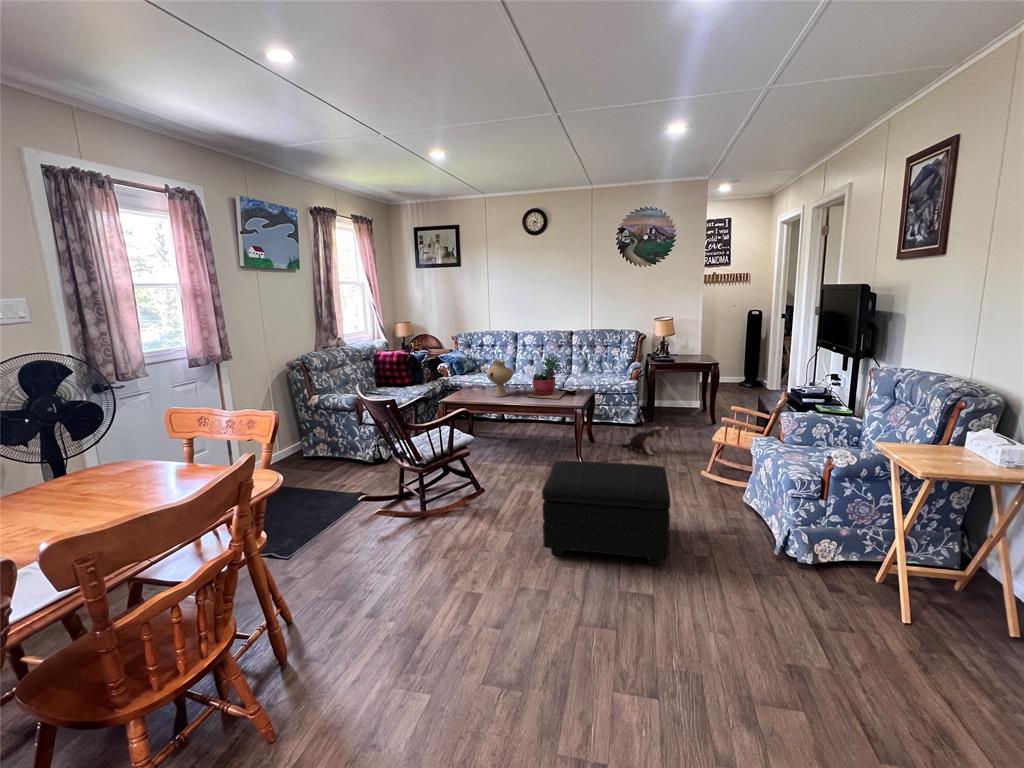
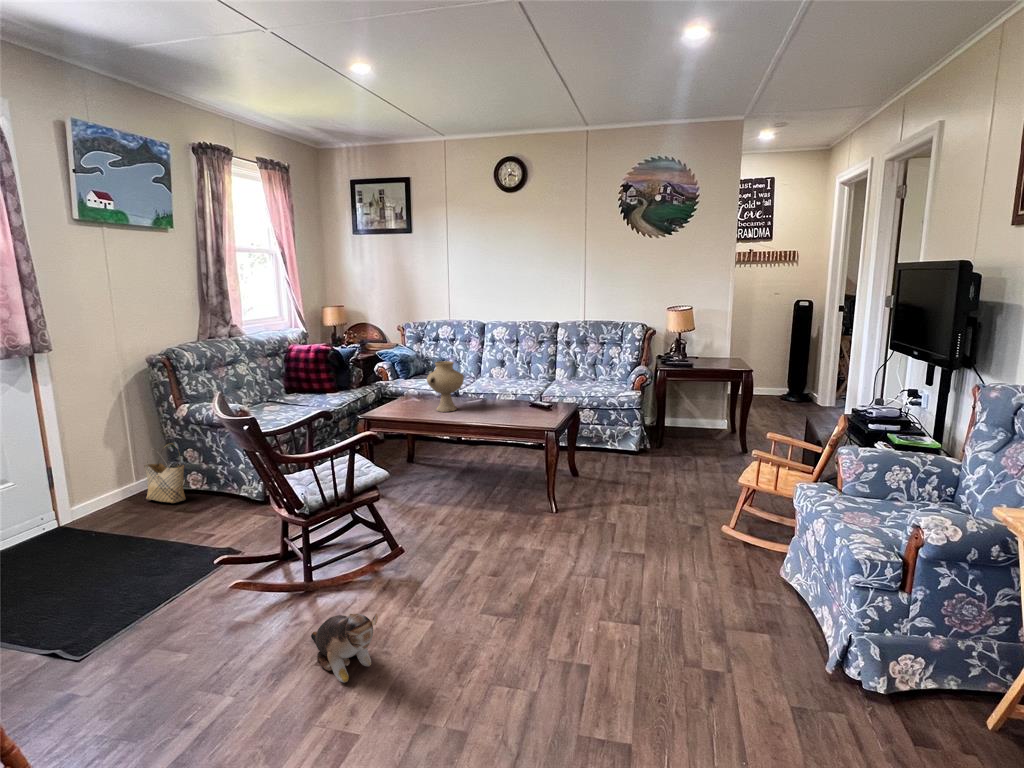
succulent plant: present [527,355,565,399] -> none [481,354,539,417]
woven basket: none [288,423,318,465] -> present [145,443,186,503]
plush toy: present [622,426,669,455] -> present [311,613,378,683]
footstool: present [542,461,671,565] -> none [469,514,665,687]

